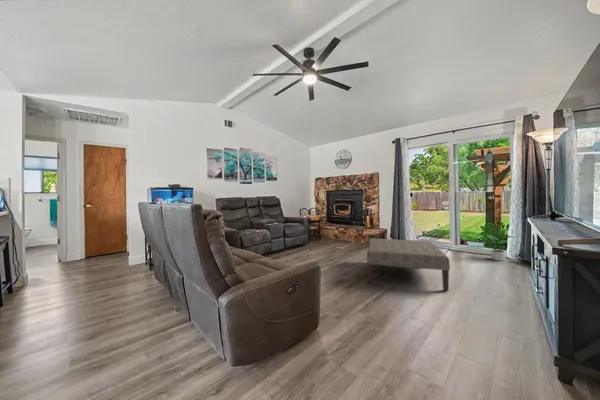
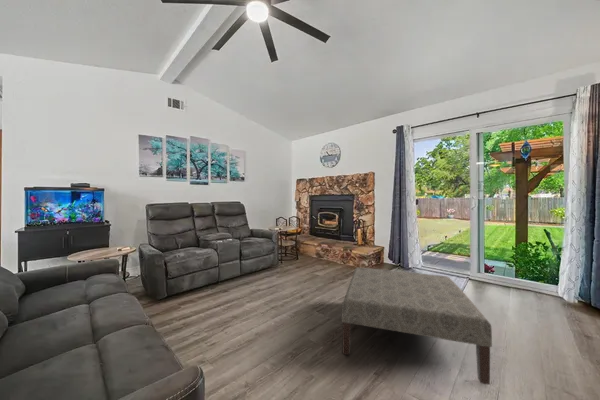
potted plant: present [484,229,512,261] -> none [522,255,578,304]

